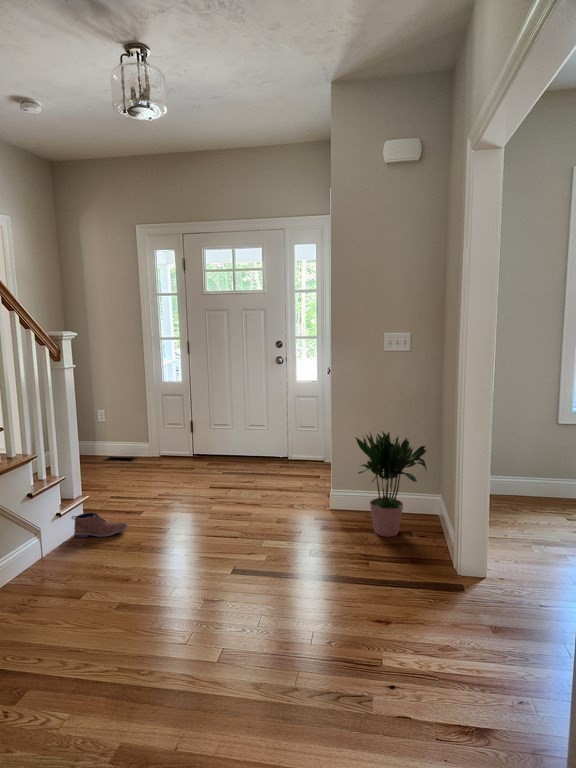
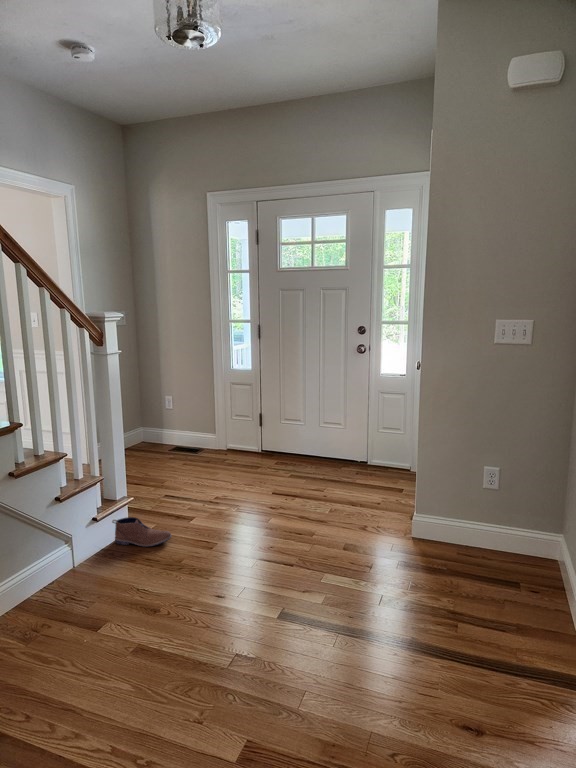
potted plant: present [356,431,427,537] -> none [443,441,560,590]

